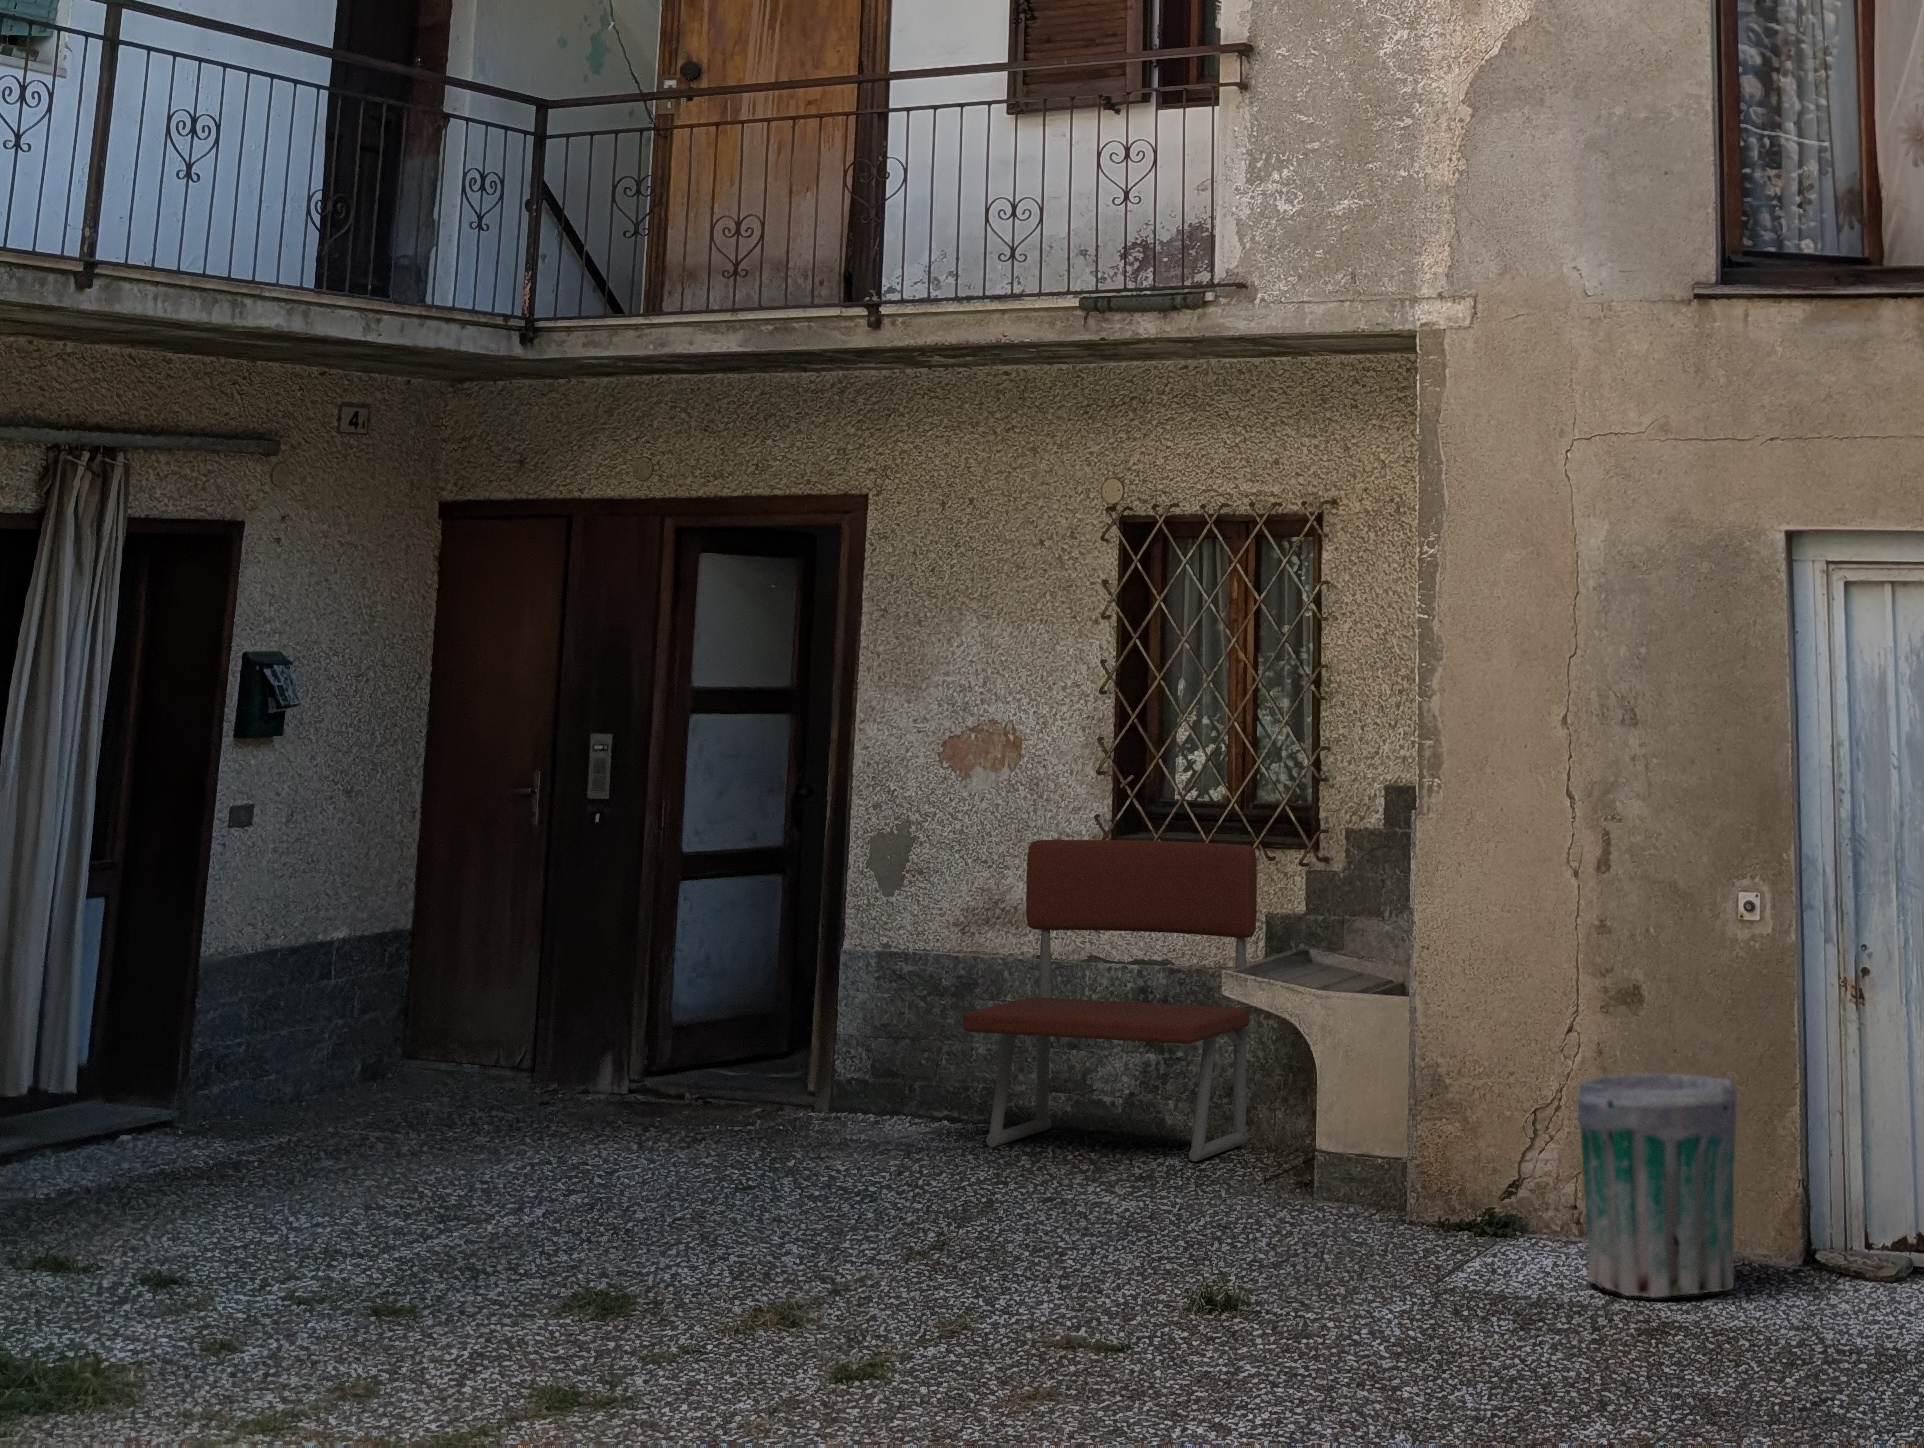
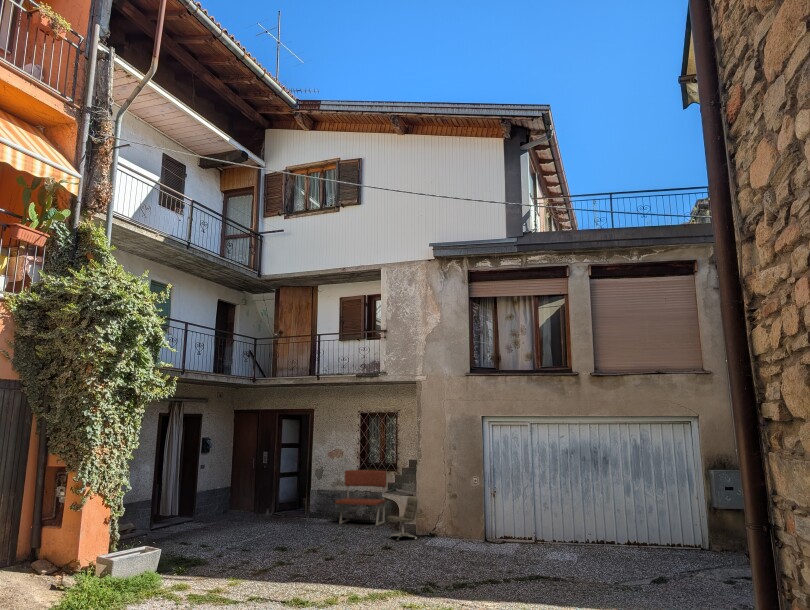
chair: none [1241,1000,1410,1261] -> present [388,497,418,541]
trash can: present [1578,1073,1736,1297] -> none [448,509,475,546]

